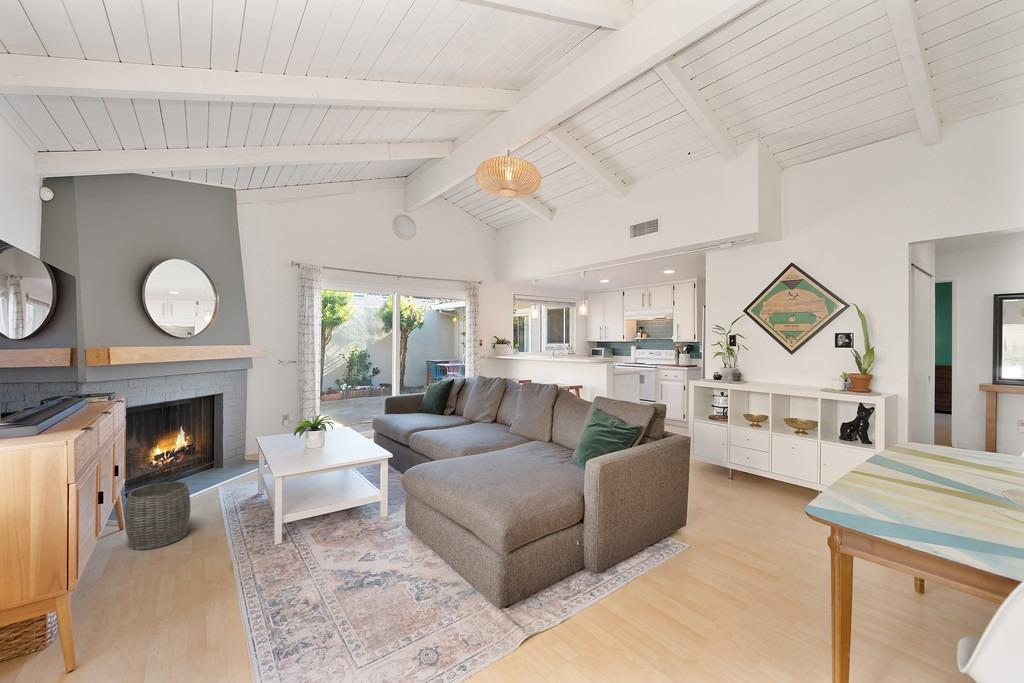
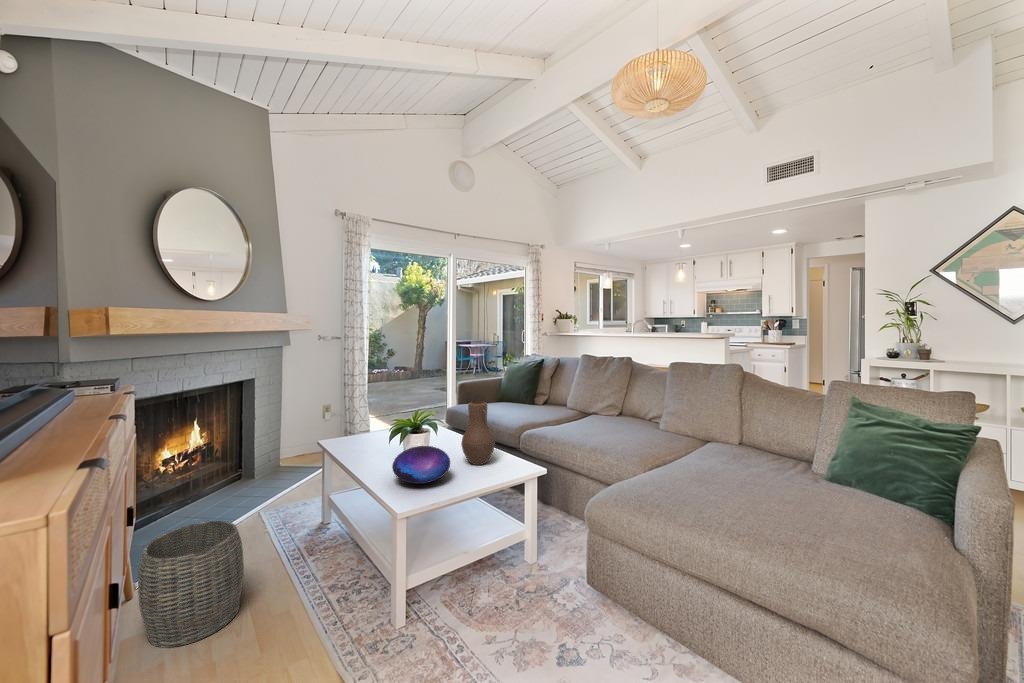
vase: none [341,409,365,451] -> present [461,401,495,465]
decorative orb: none [286,437,326,460] -> present [392,446,450,484]

